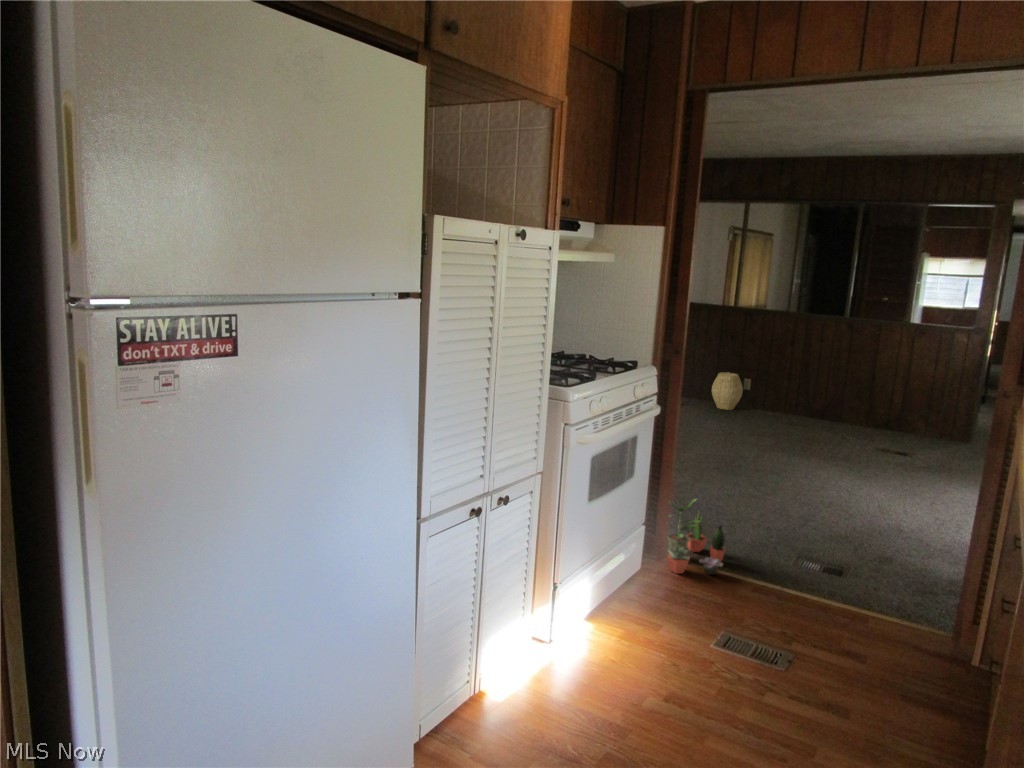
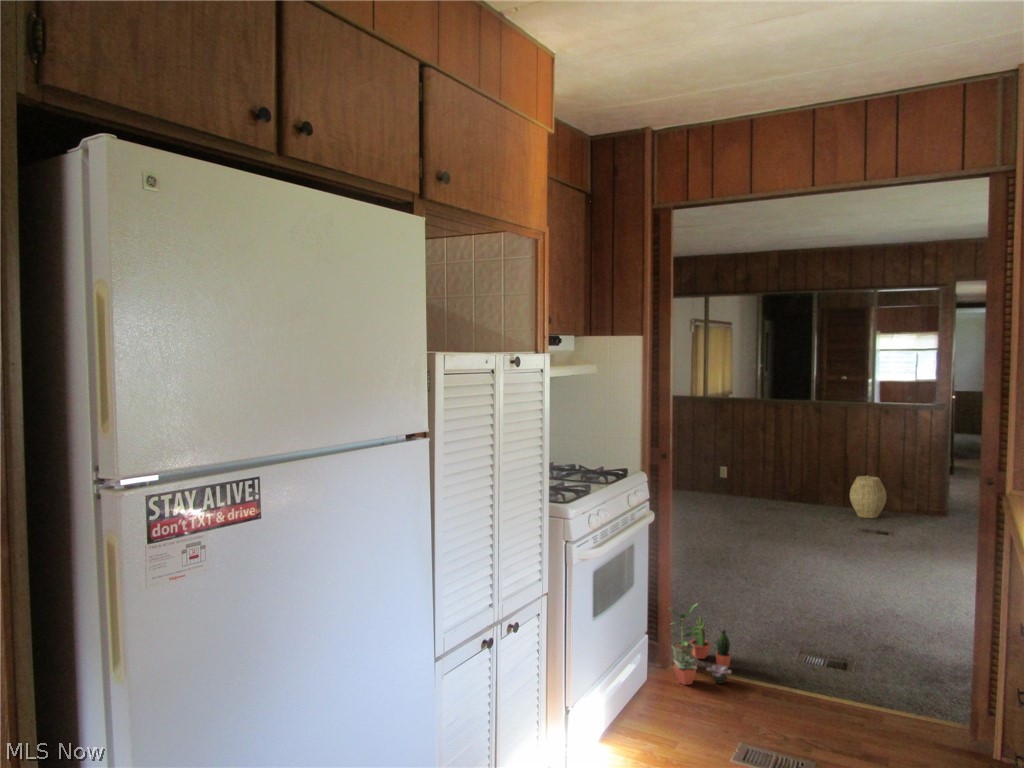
woven basket: present [712,372,743,410] -> present [850,476,886,518]

